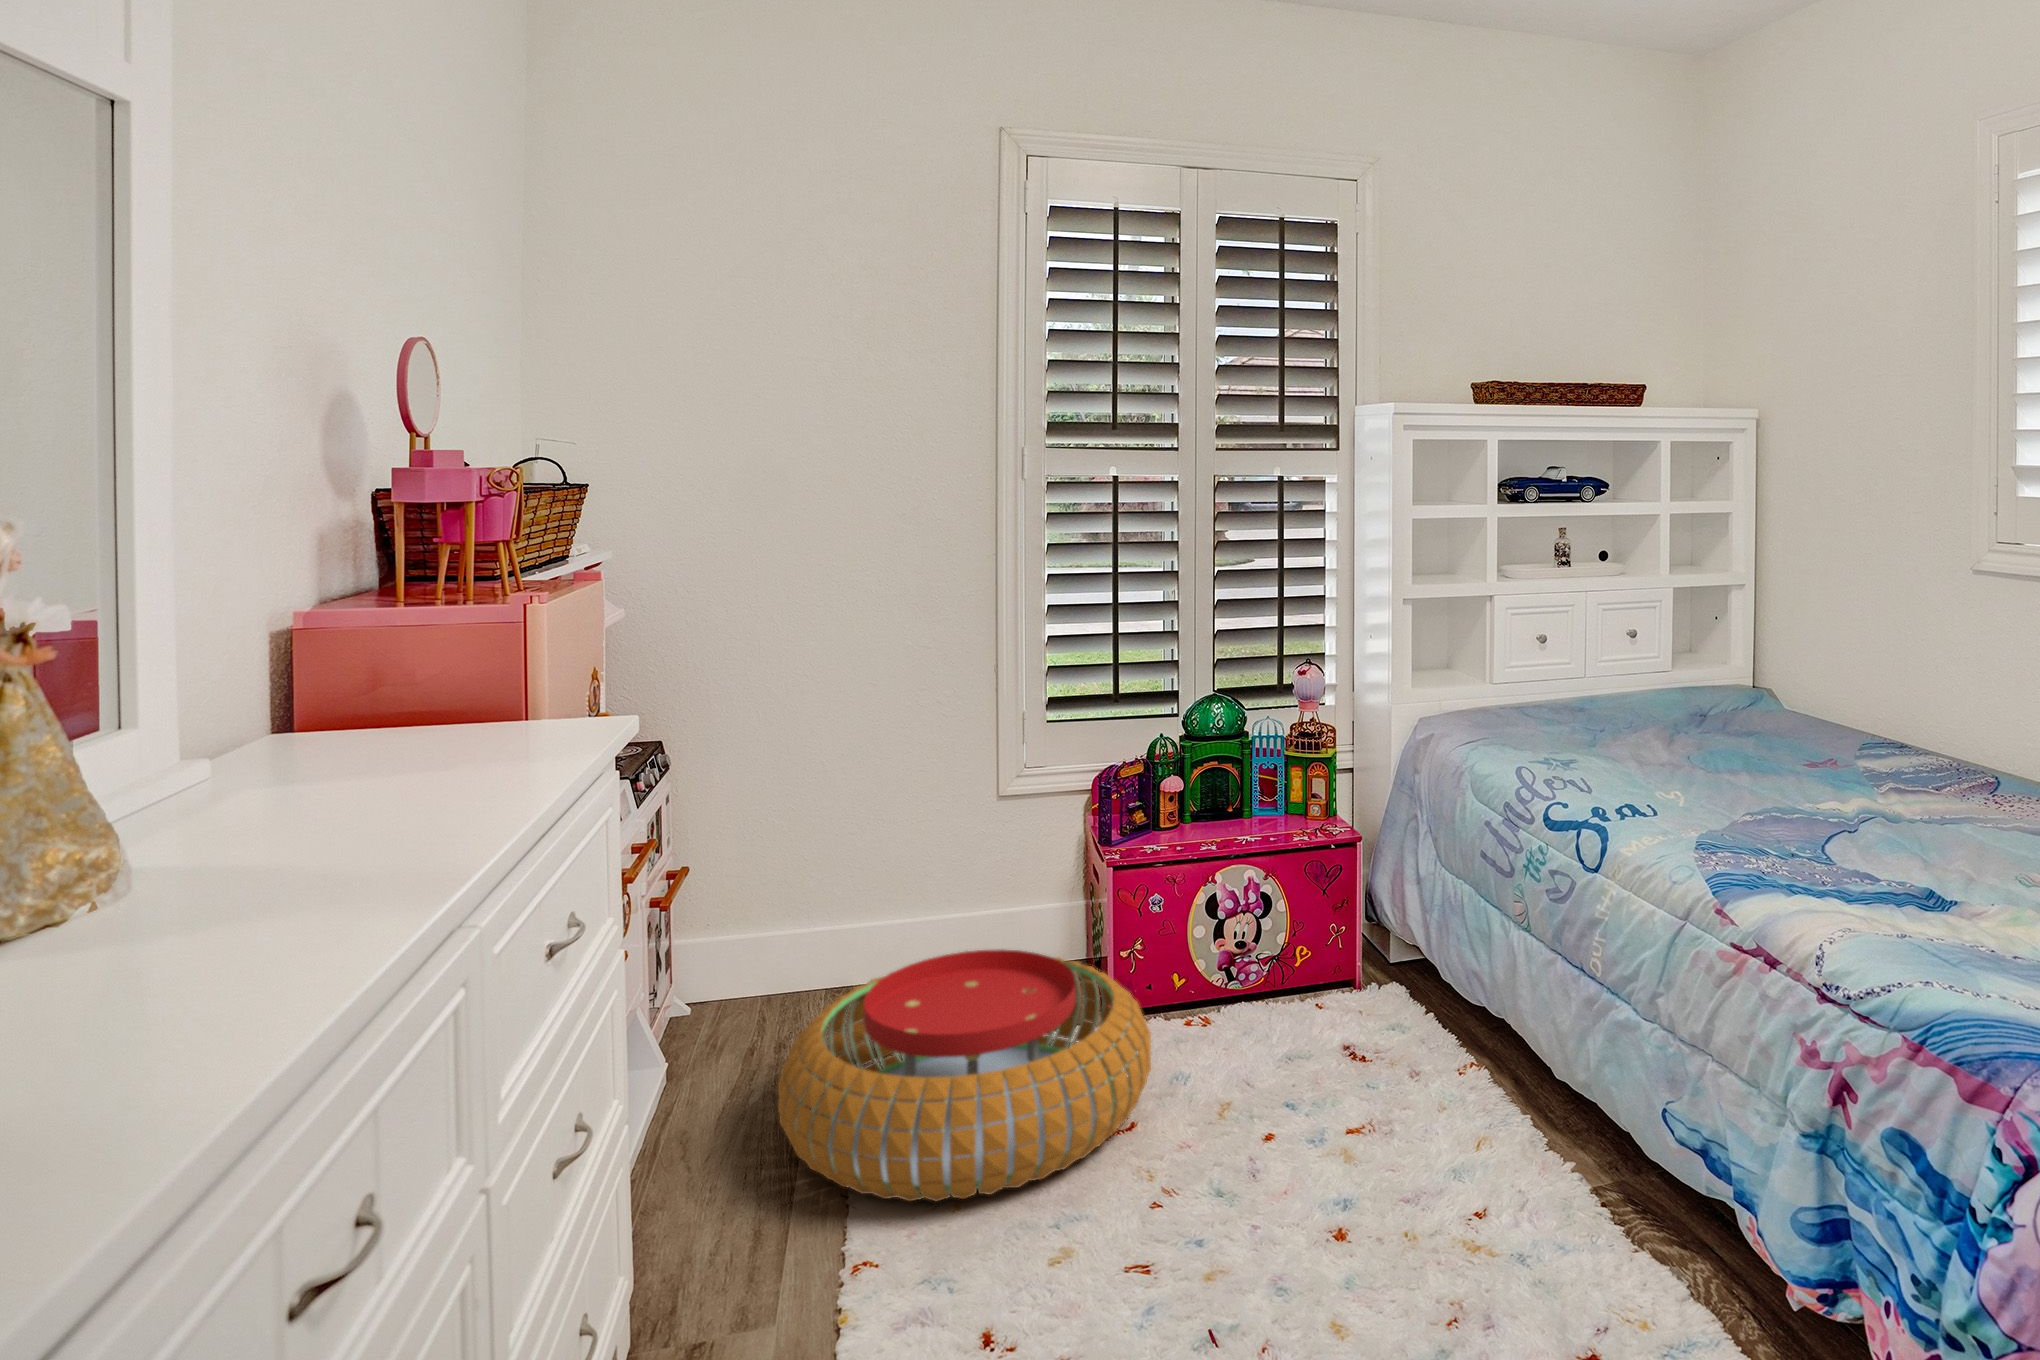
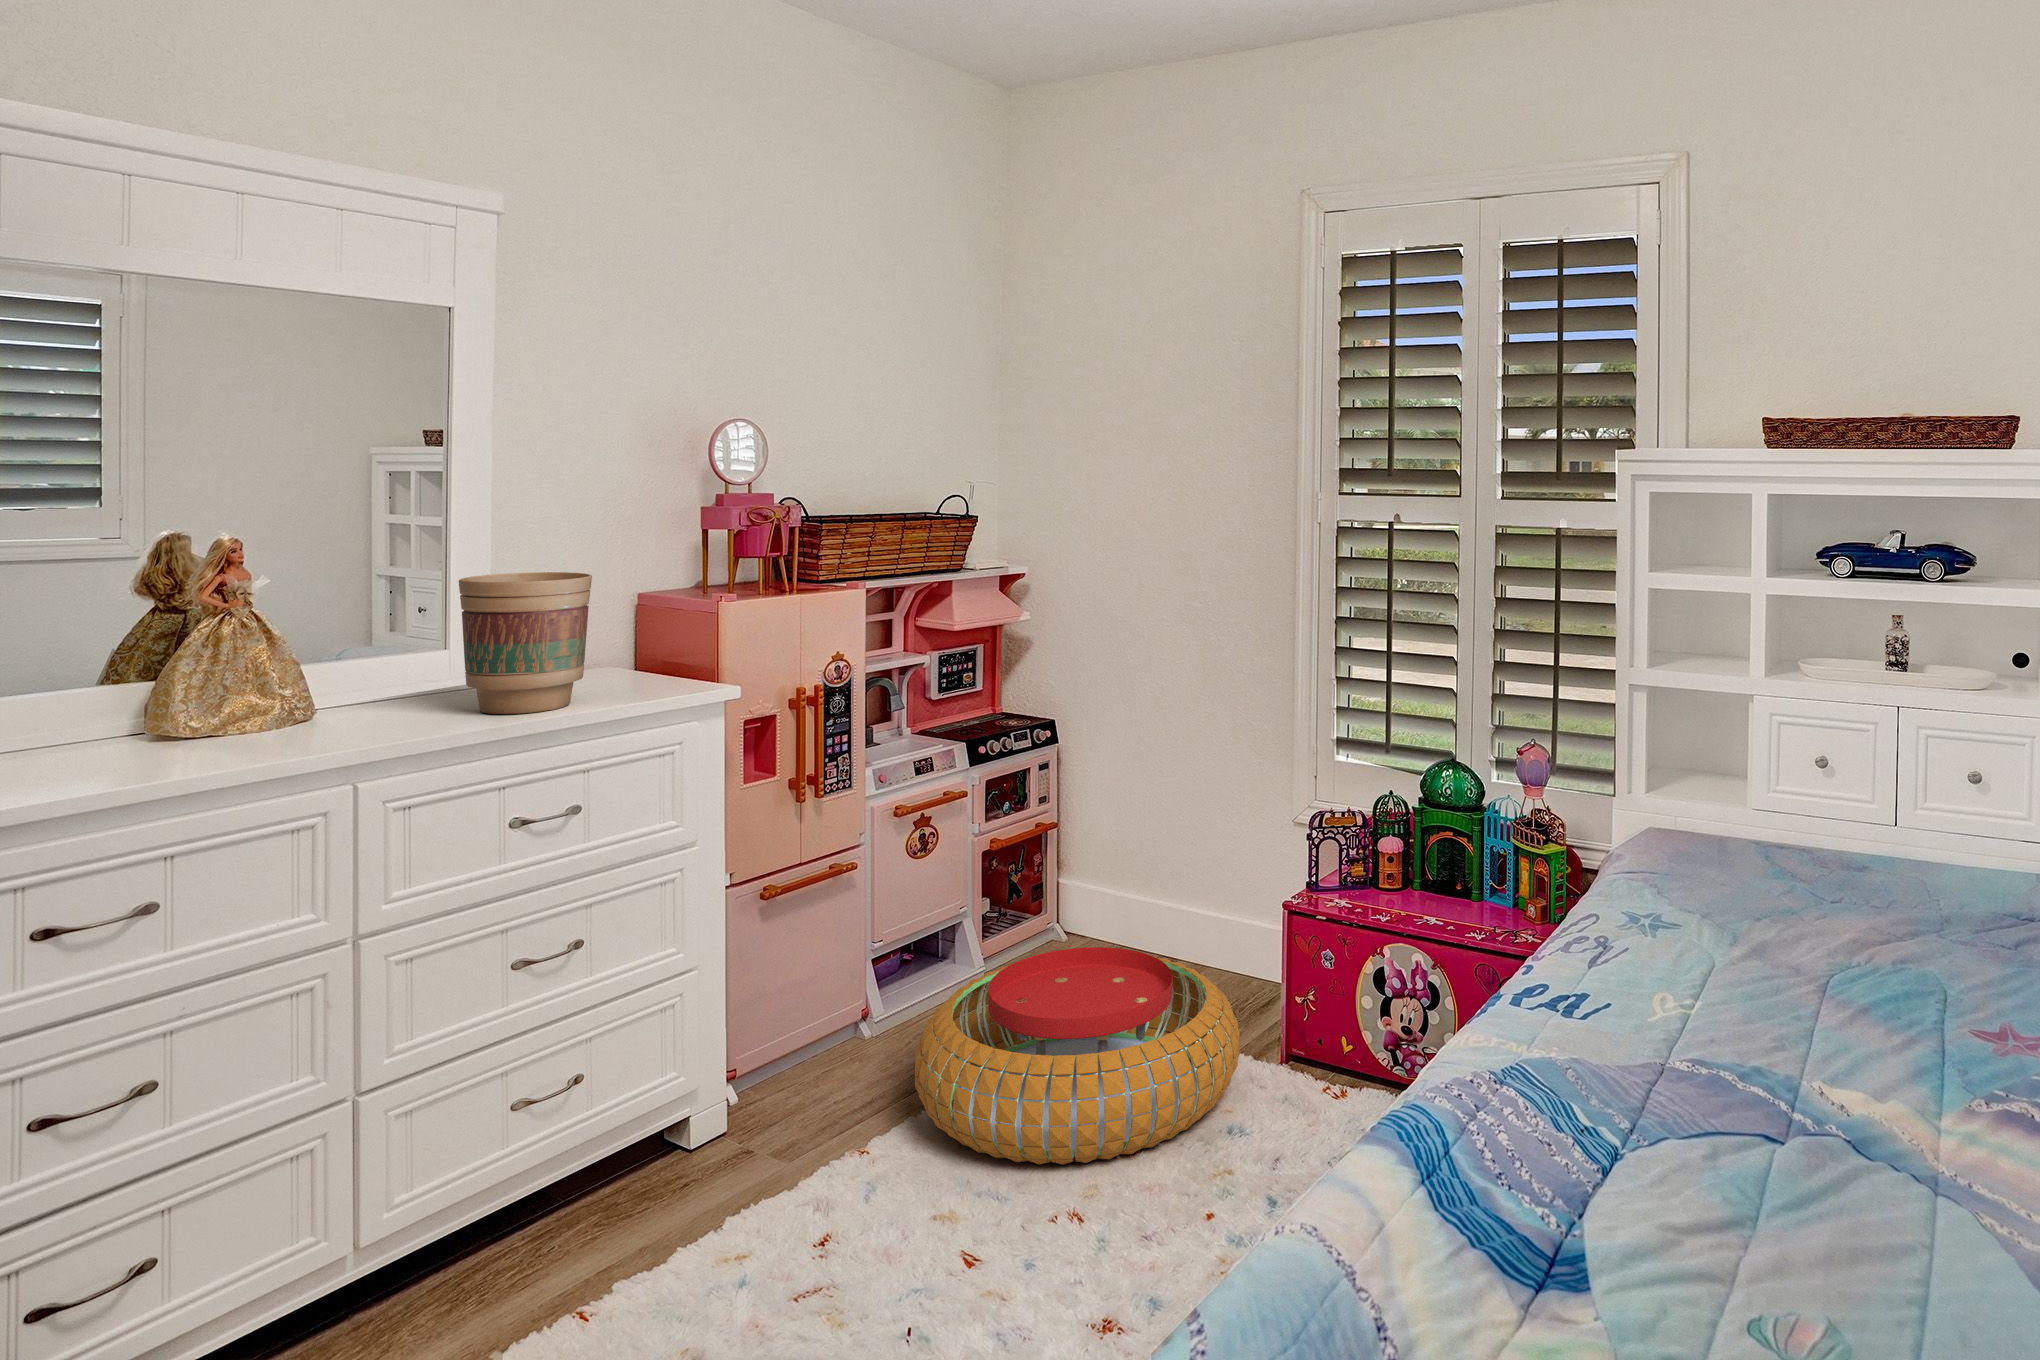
flower pot: none [260,561,485,791] -> present [459,572,592,714]

